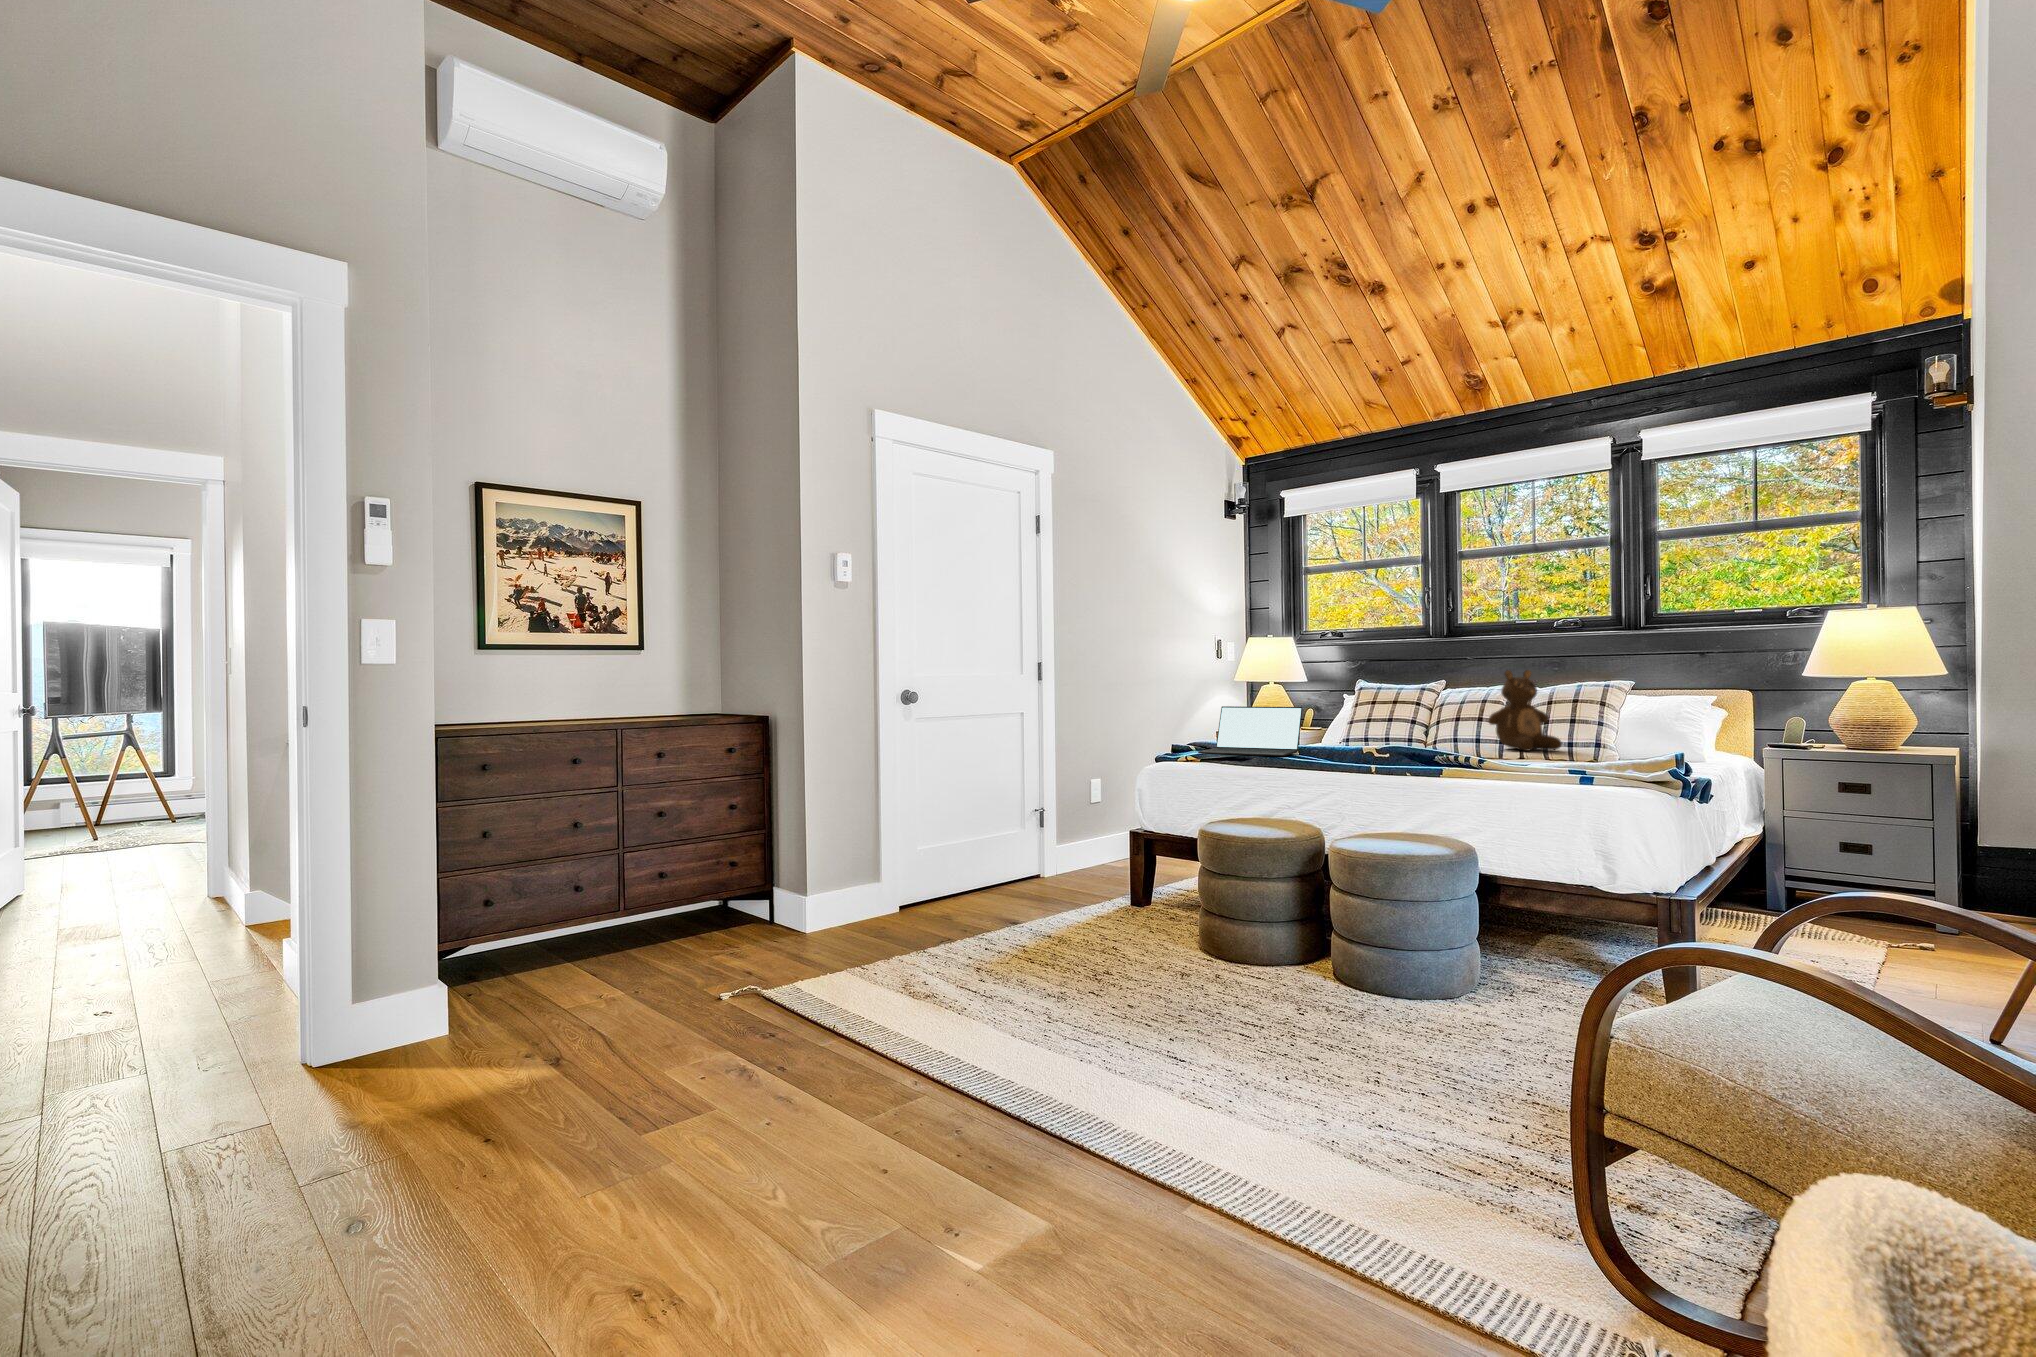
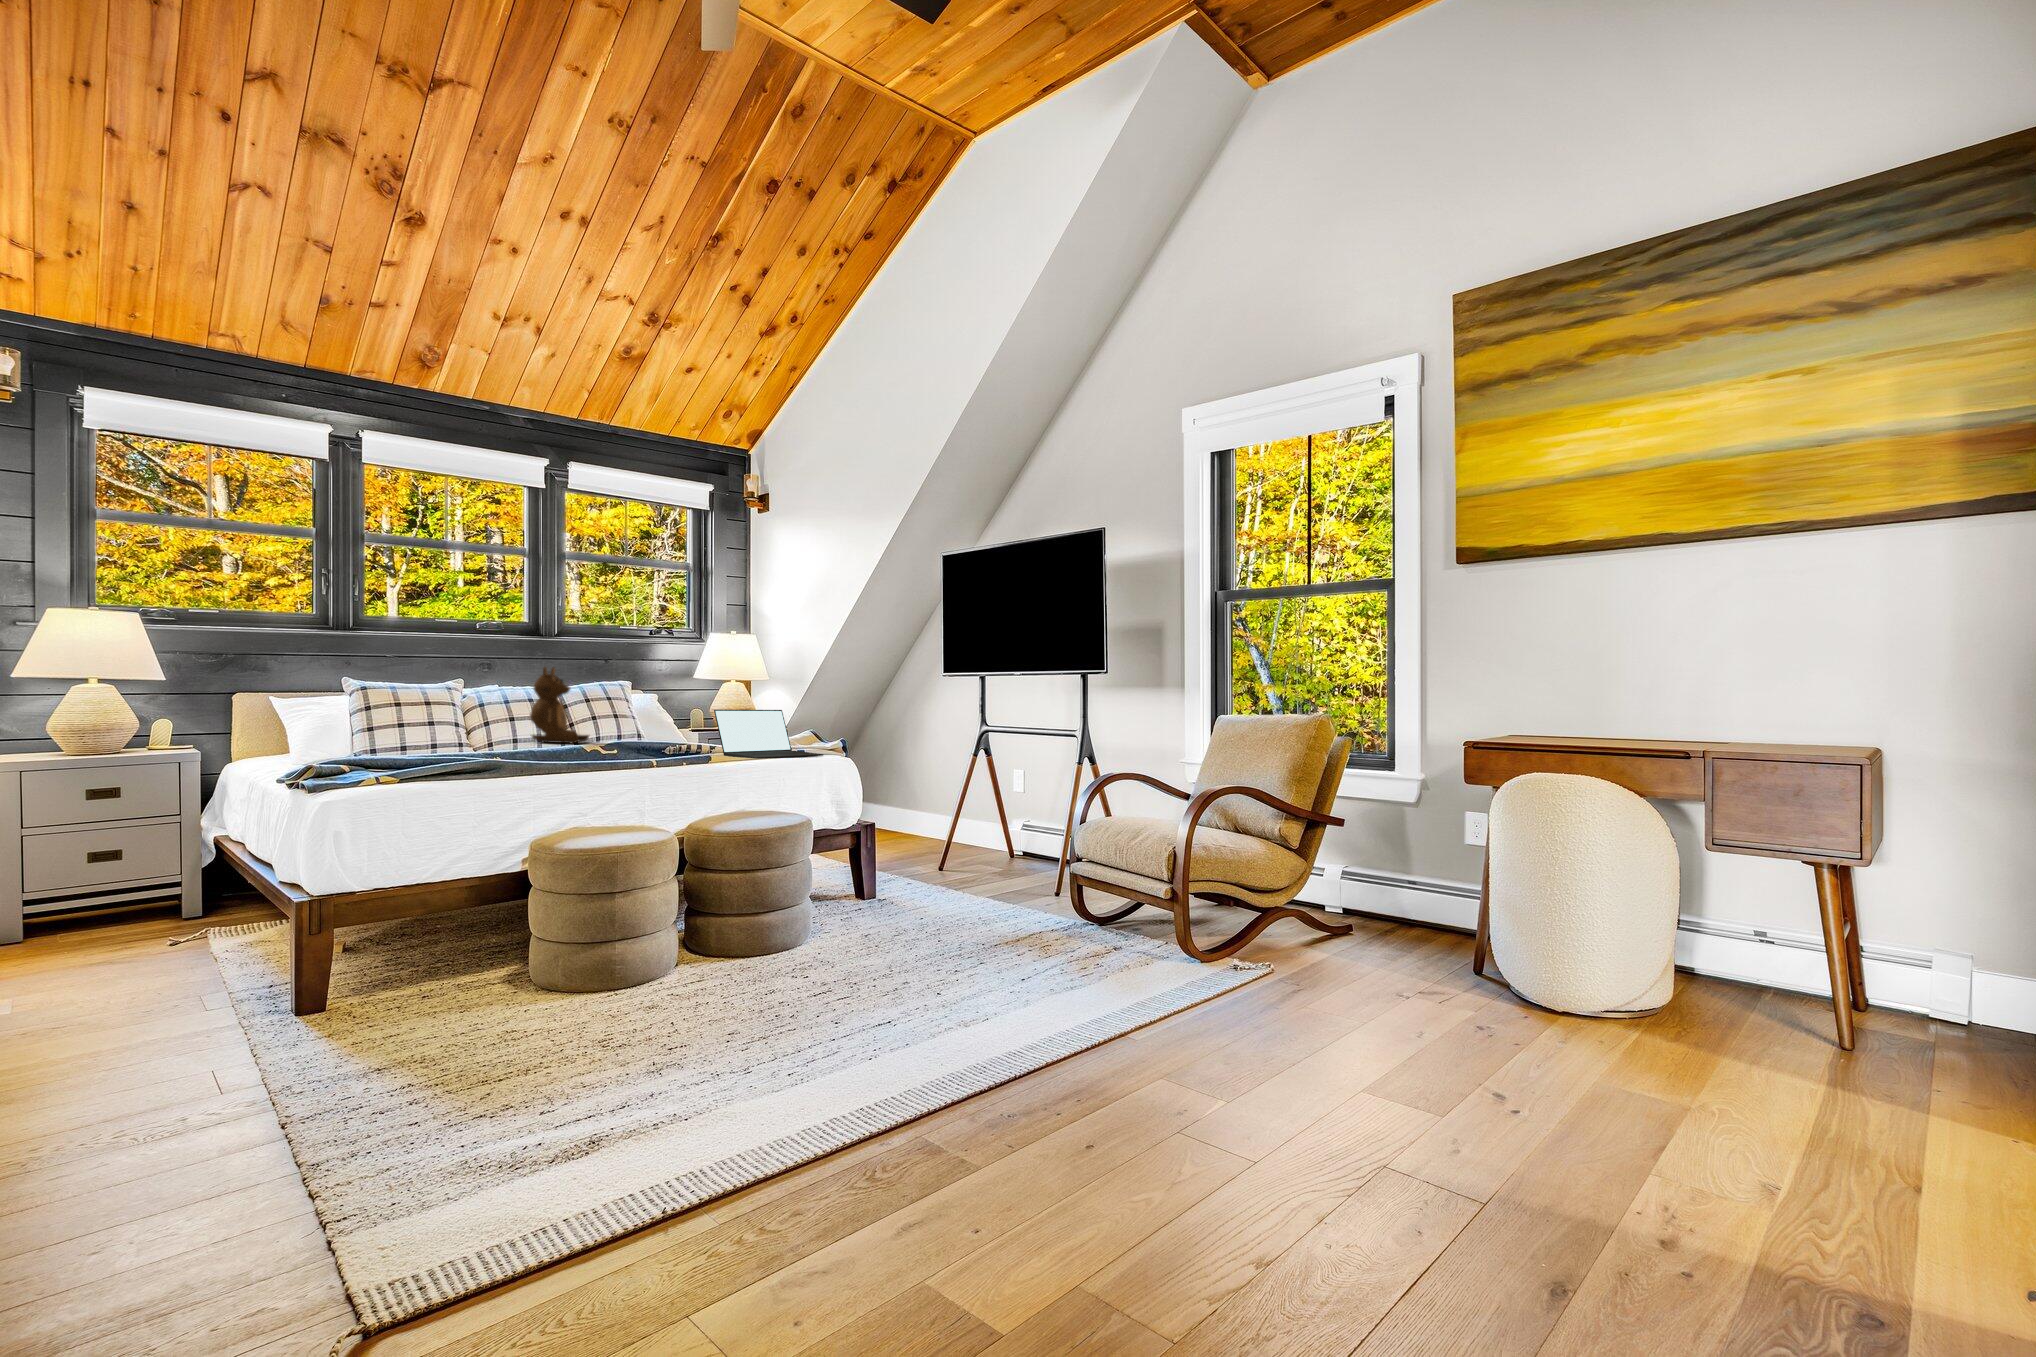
laptop: present [1198,706,1302,756] -> present [714,710,823,759]

